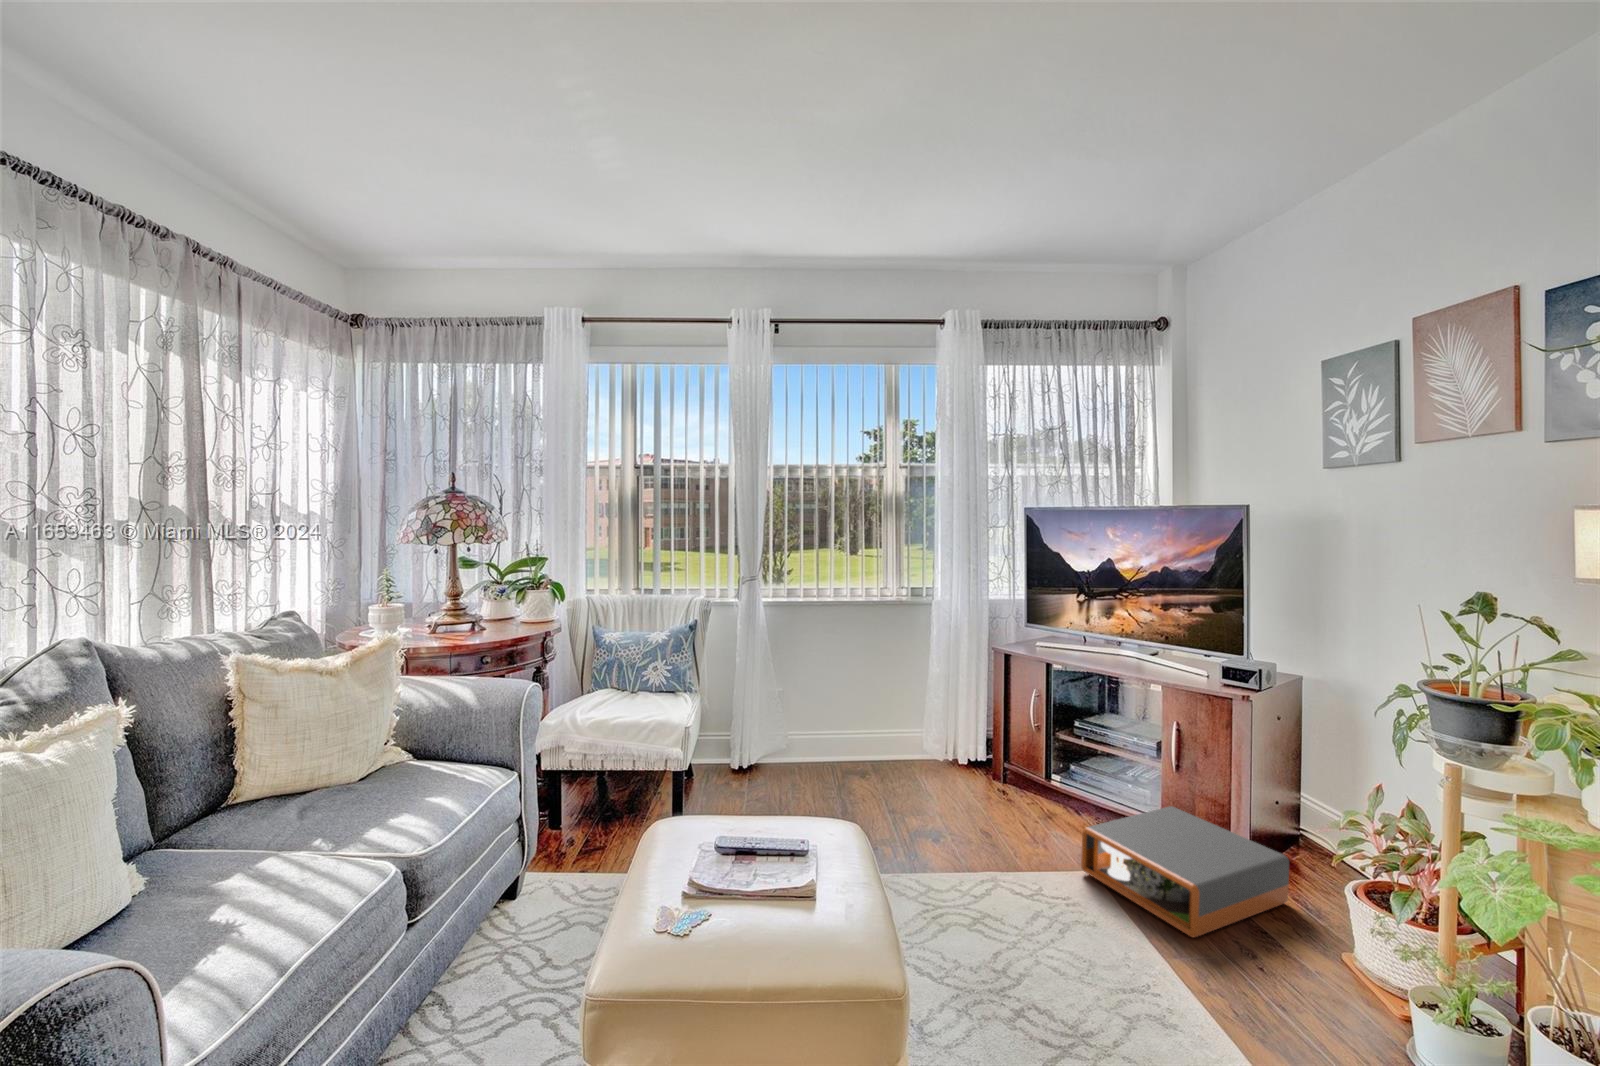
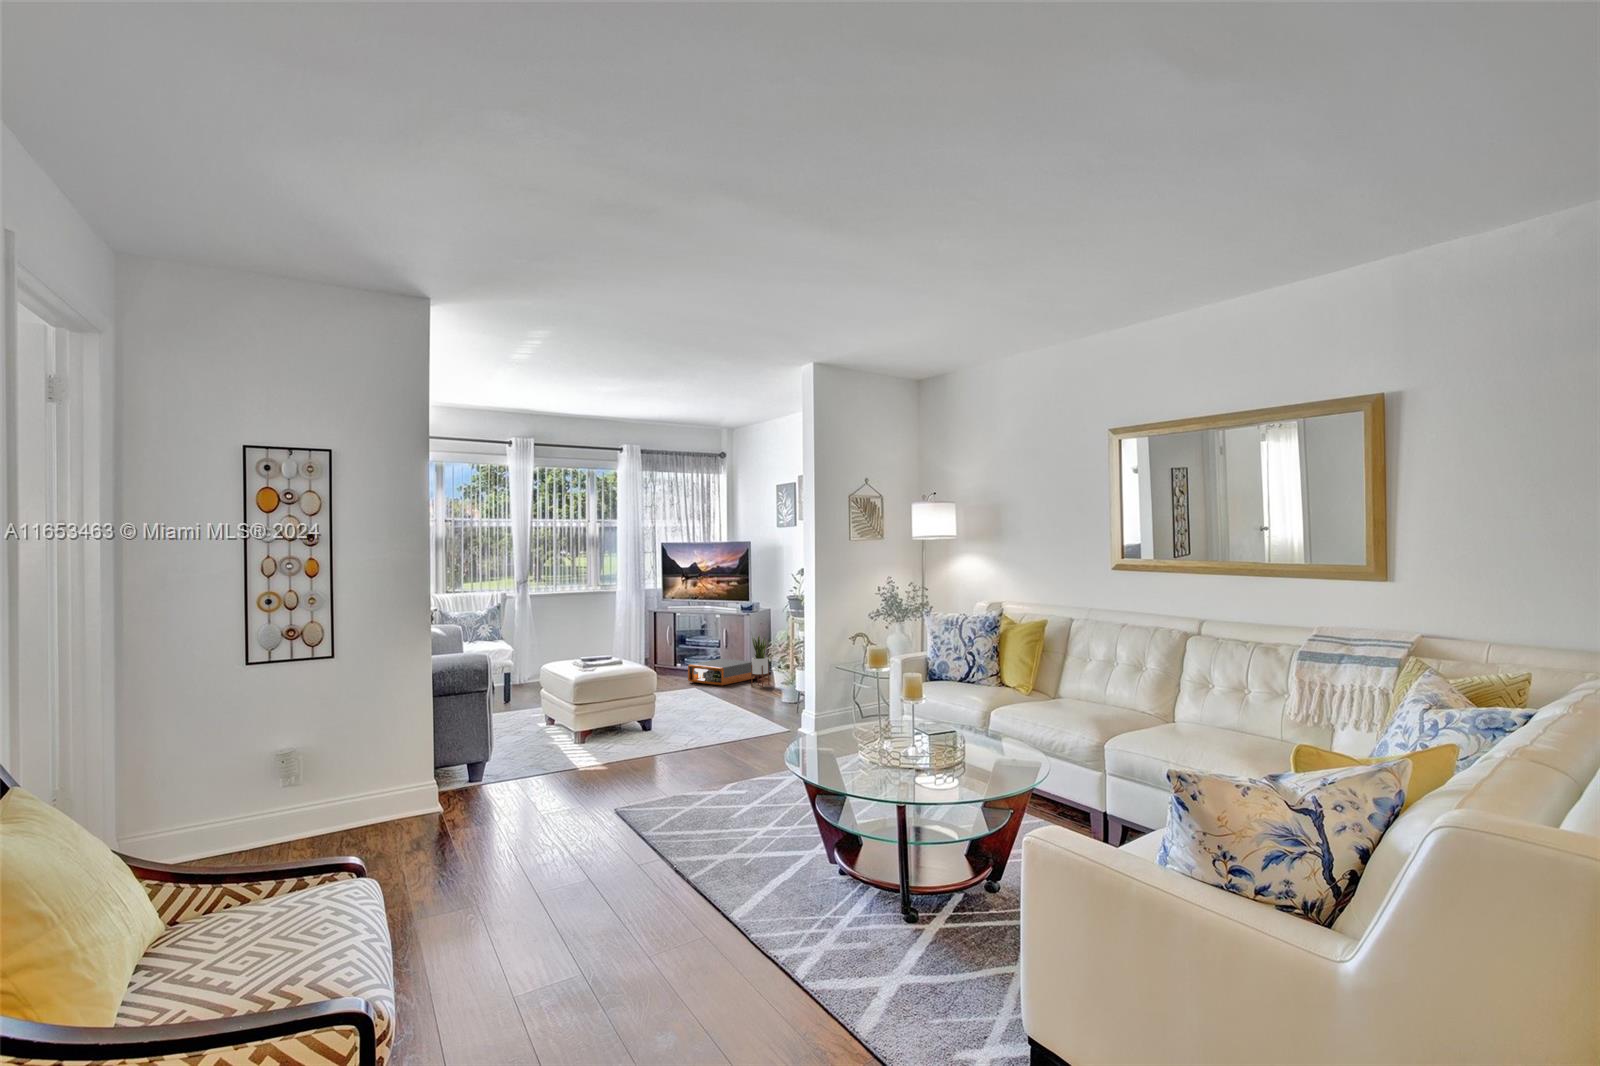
potted plant: none [1304,795,1386,1015] -> present [751,632,769,687]

